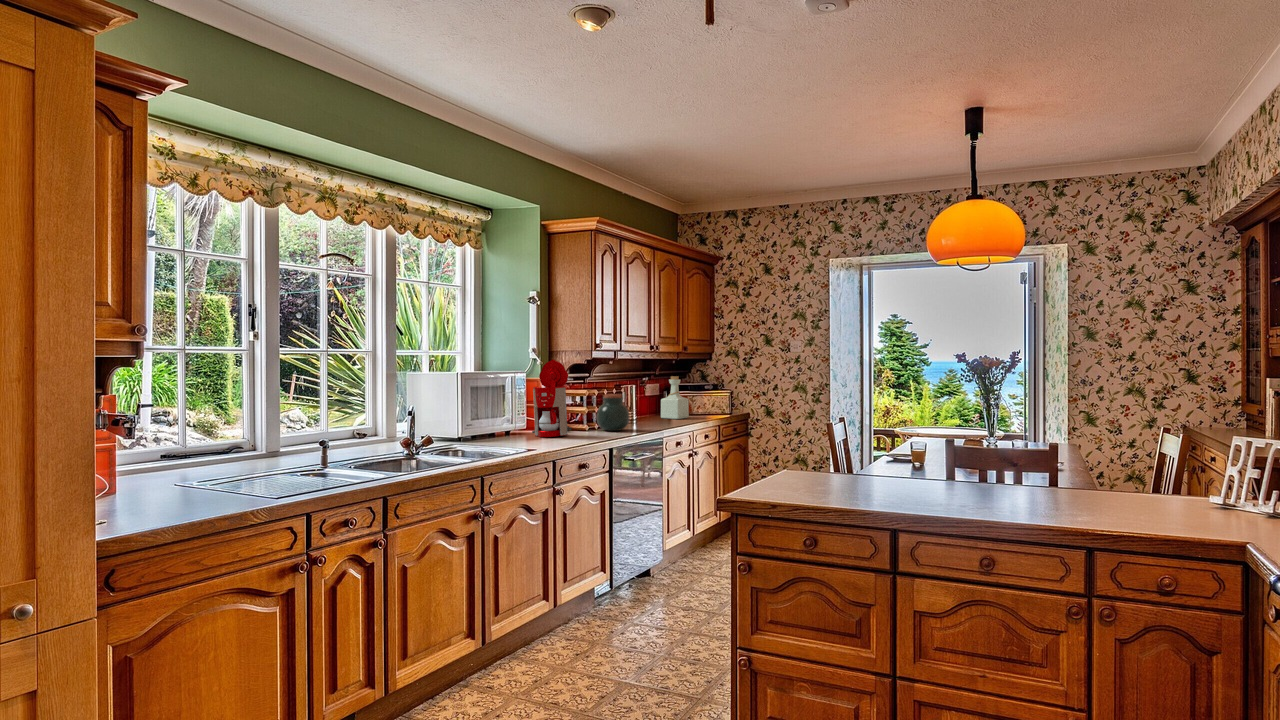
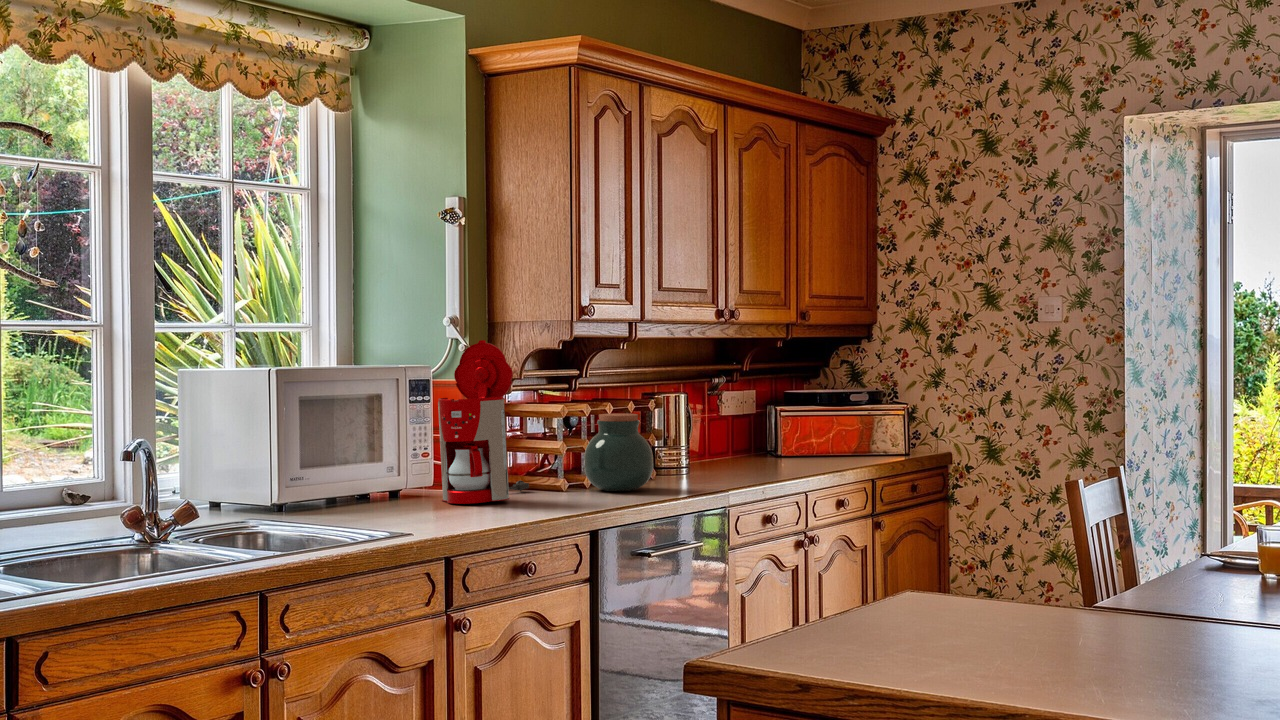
bottle: present [661,376,689,419] -> none [747,374,808,466]

